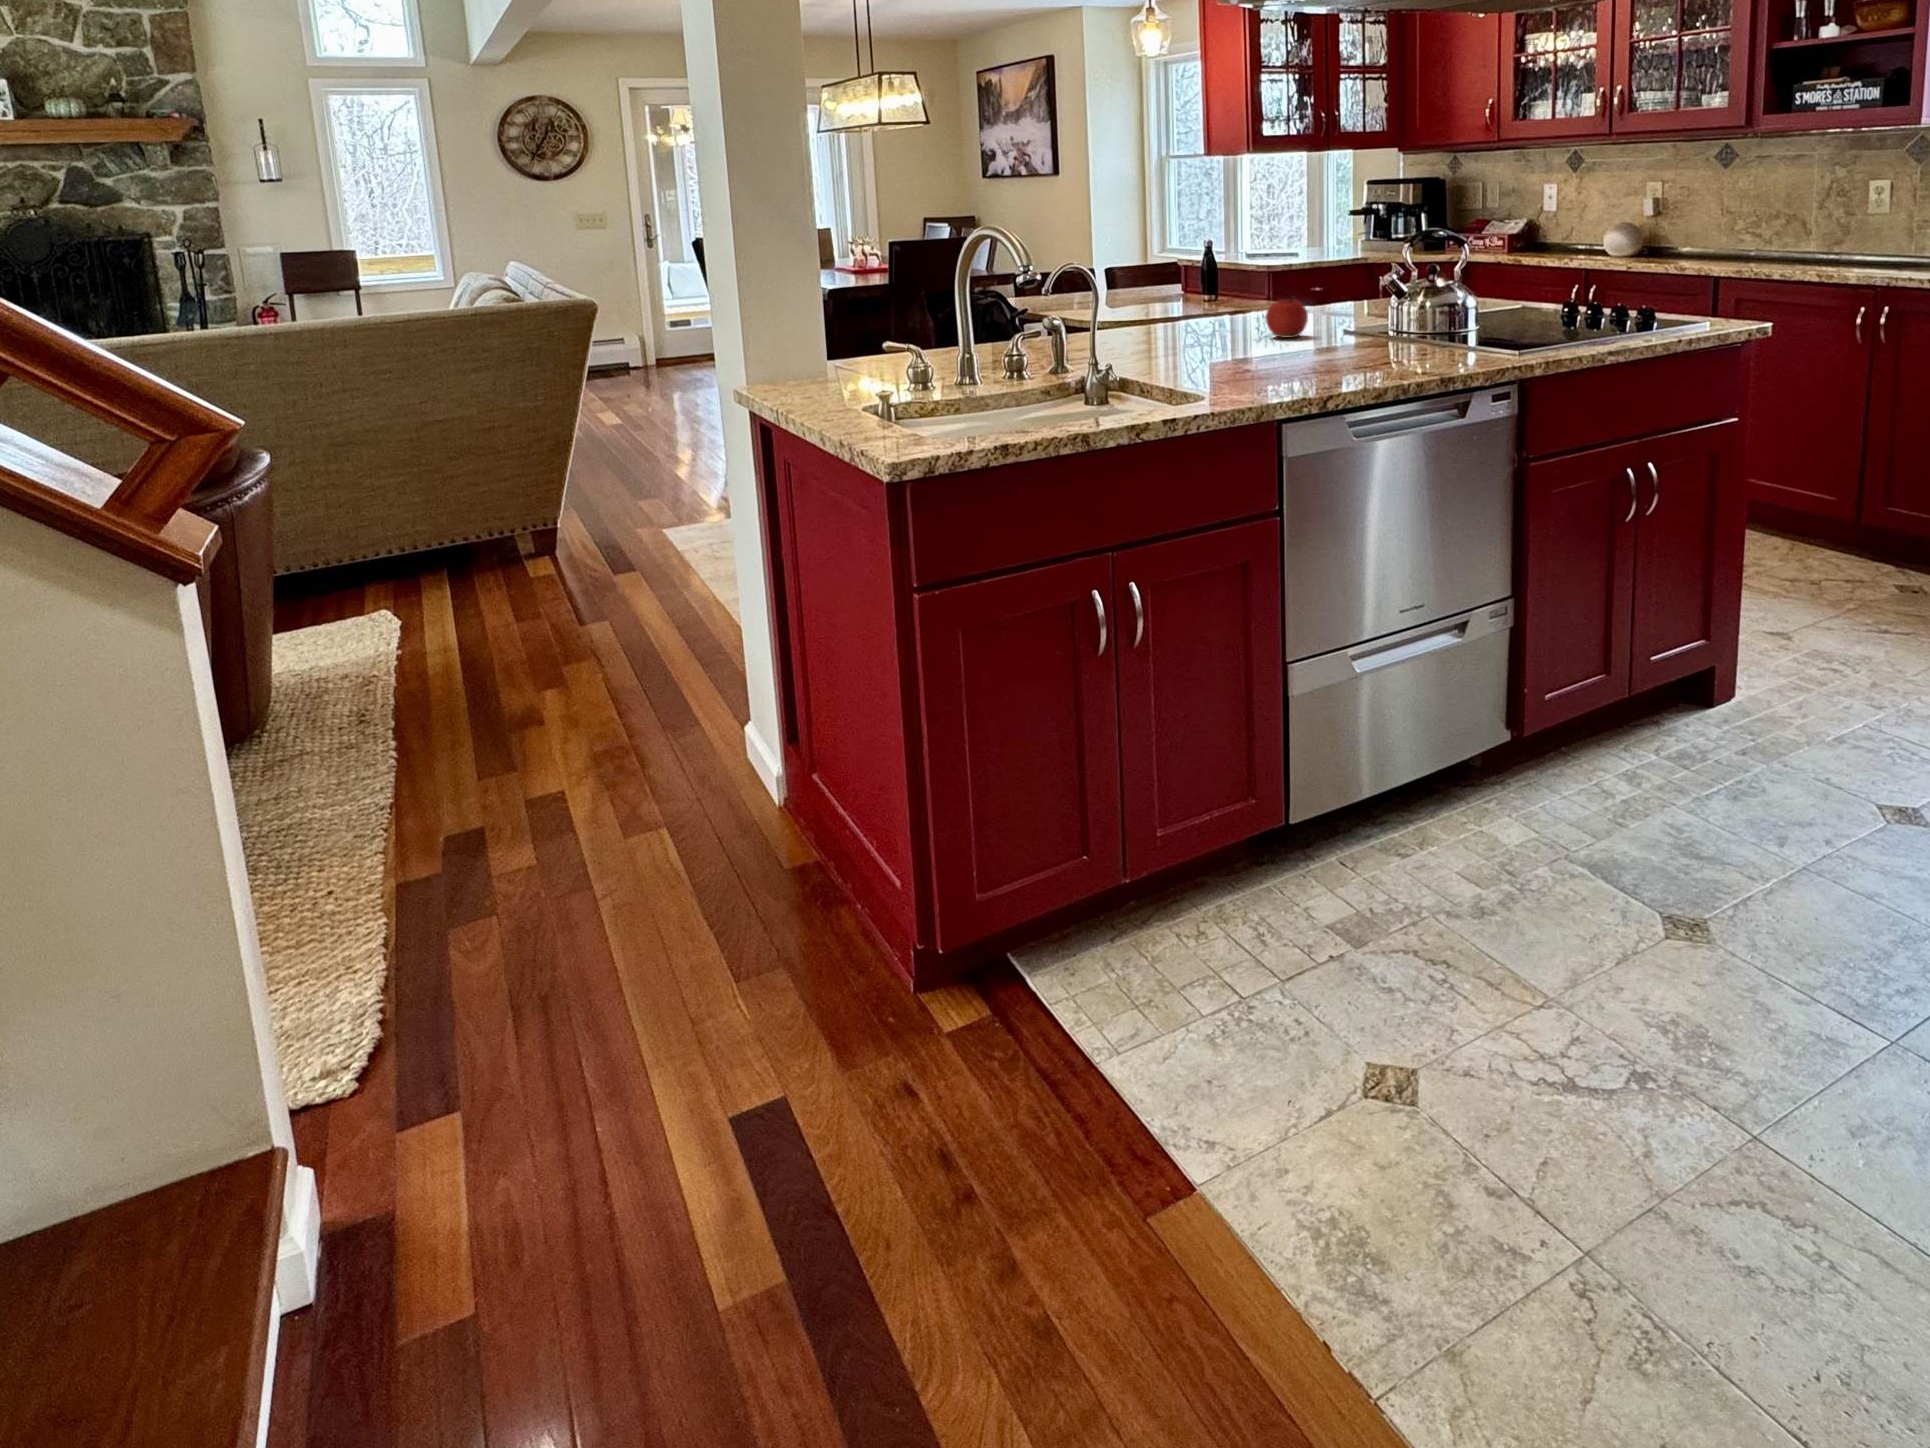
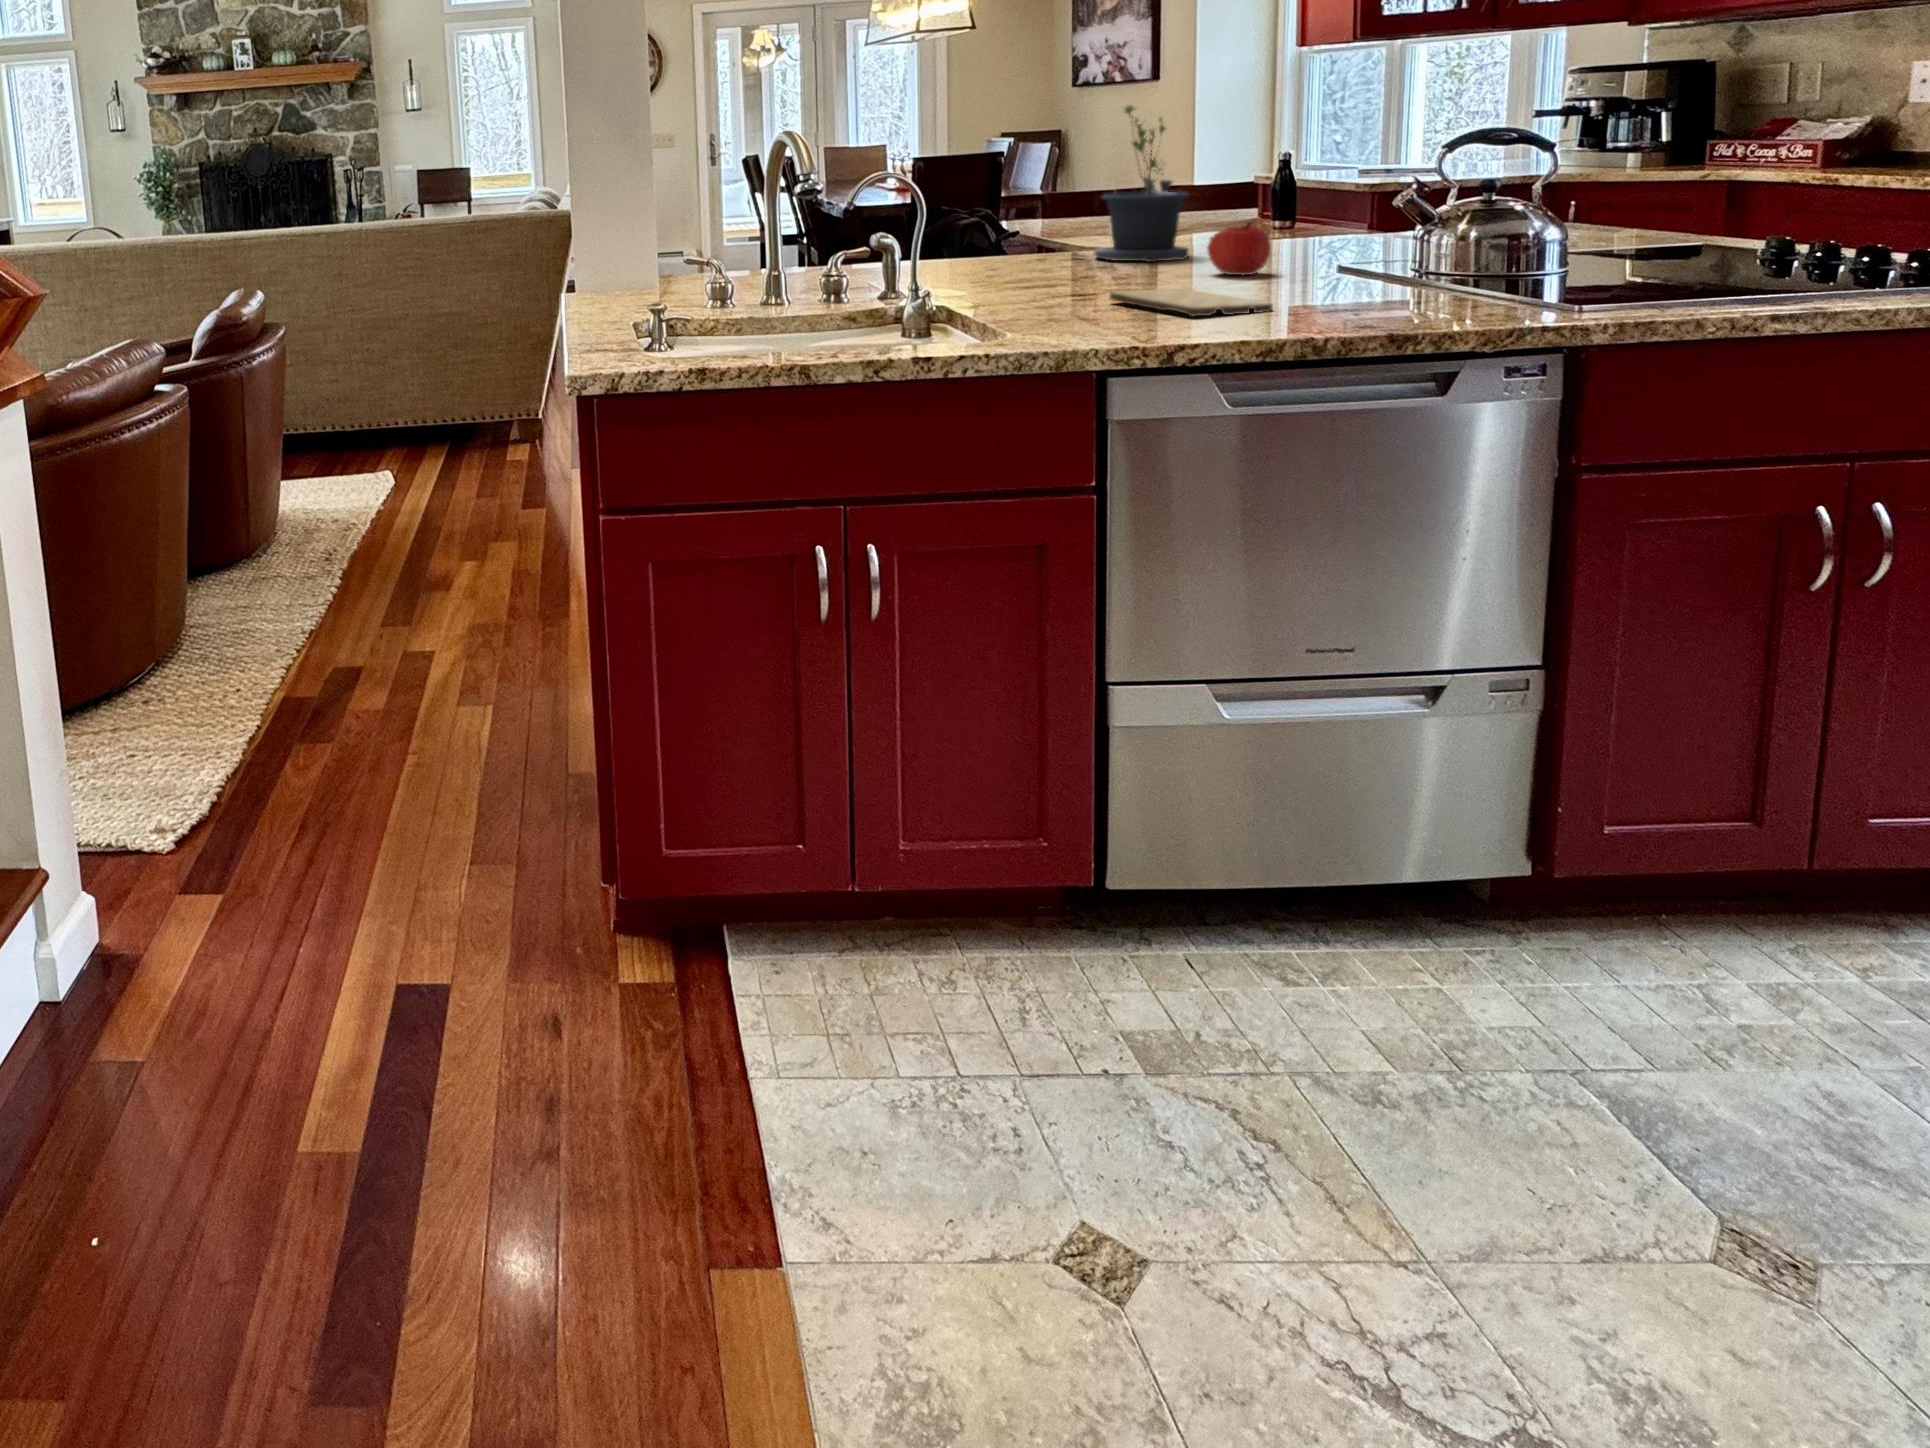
potted plant: none [1145,203,1235,330] -> present [1073,105,1189,262]
cutting board: none [1234,349,1349,370] -> present [1110,288,1273,316]

